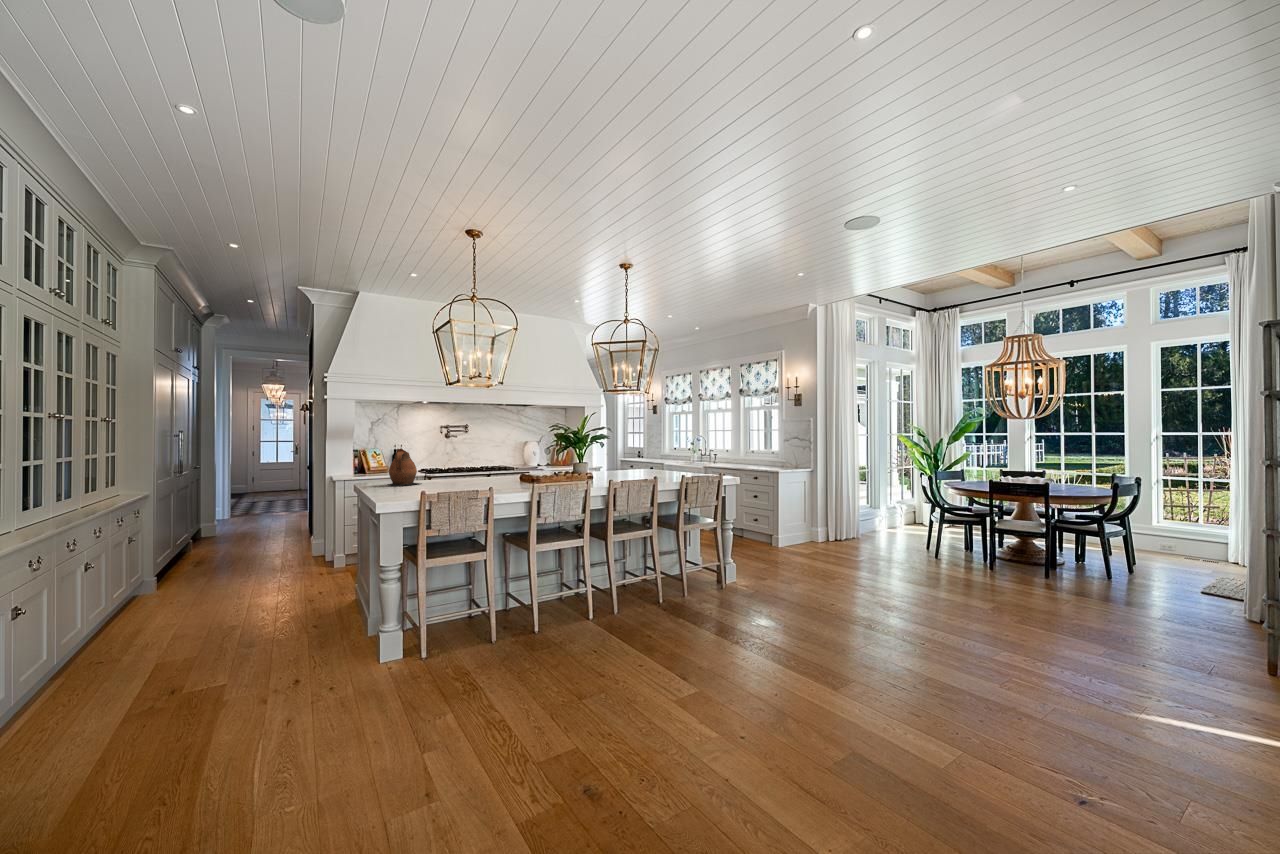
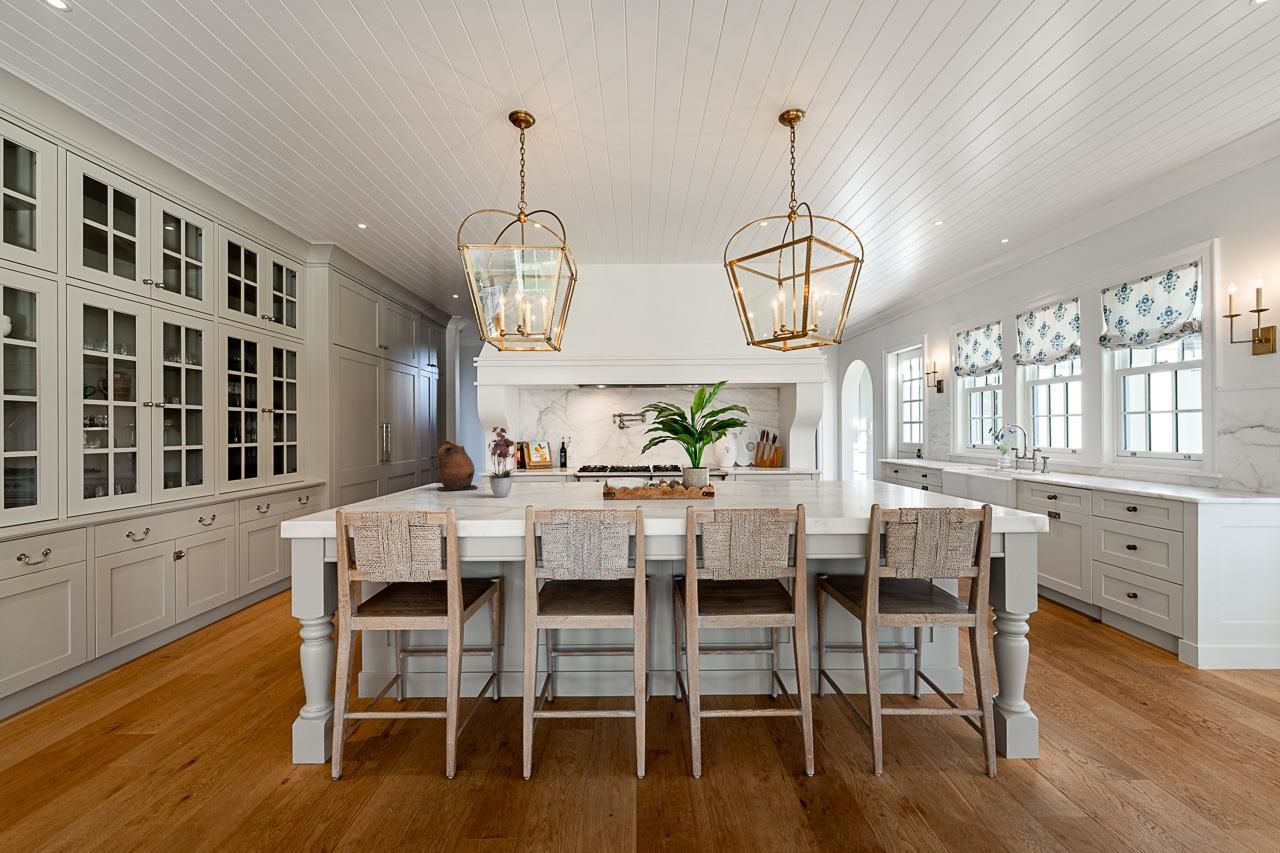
flower arrangement: none [460,437,488,485] -> present [488,427,515,497]

